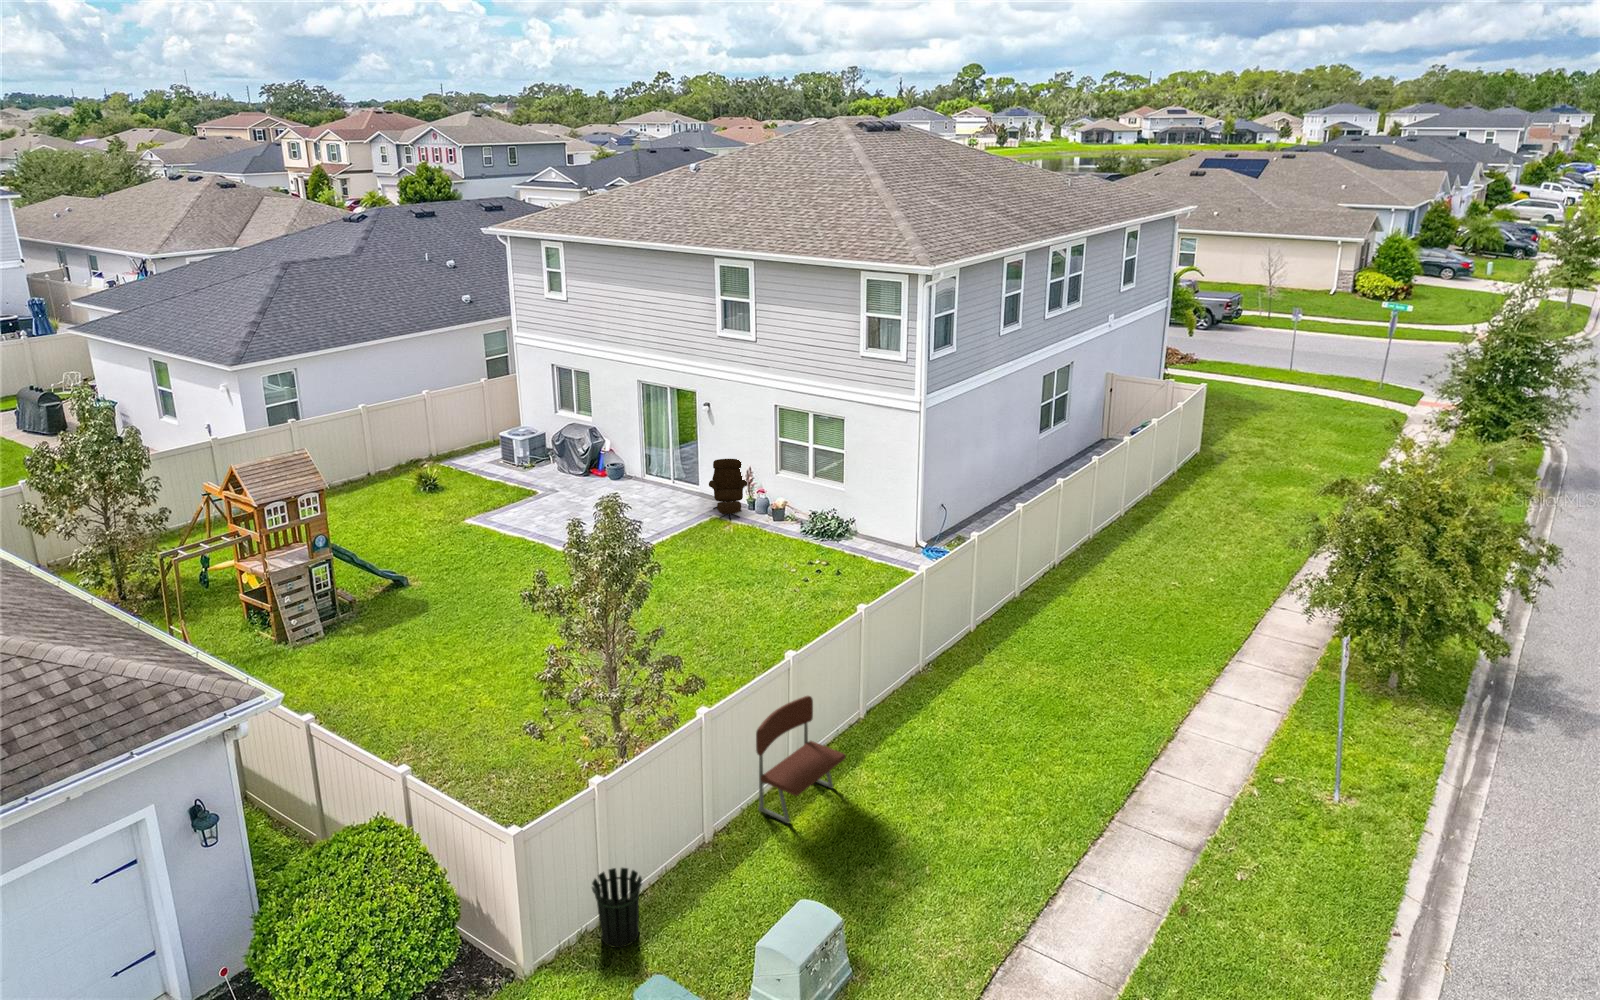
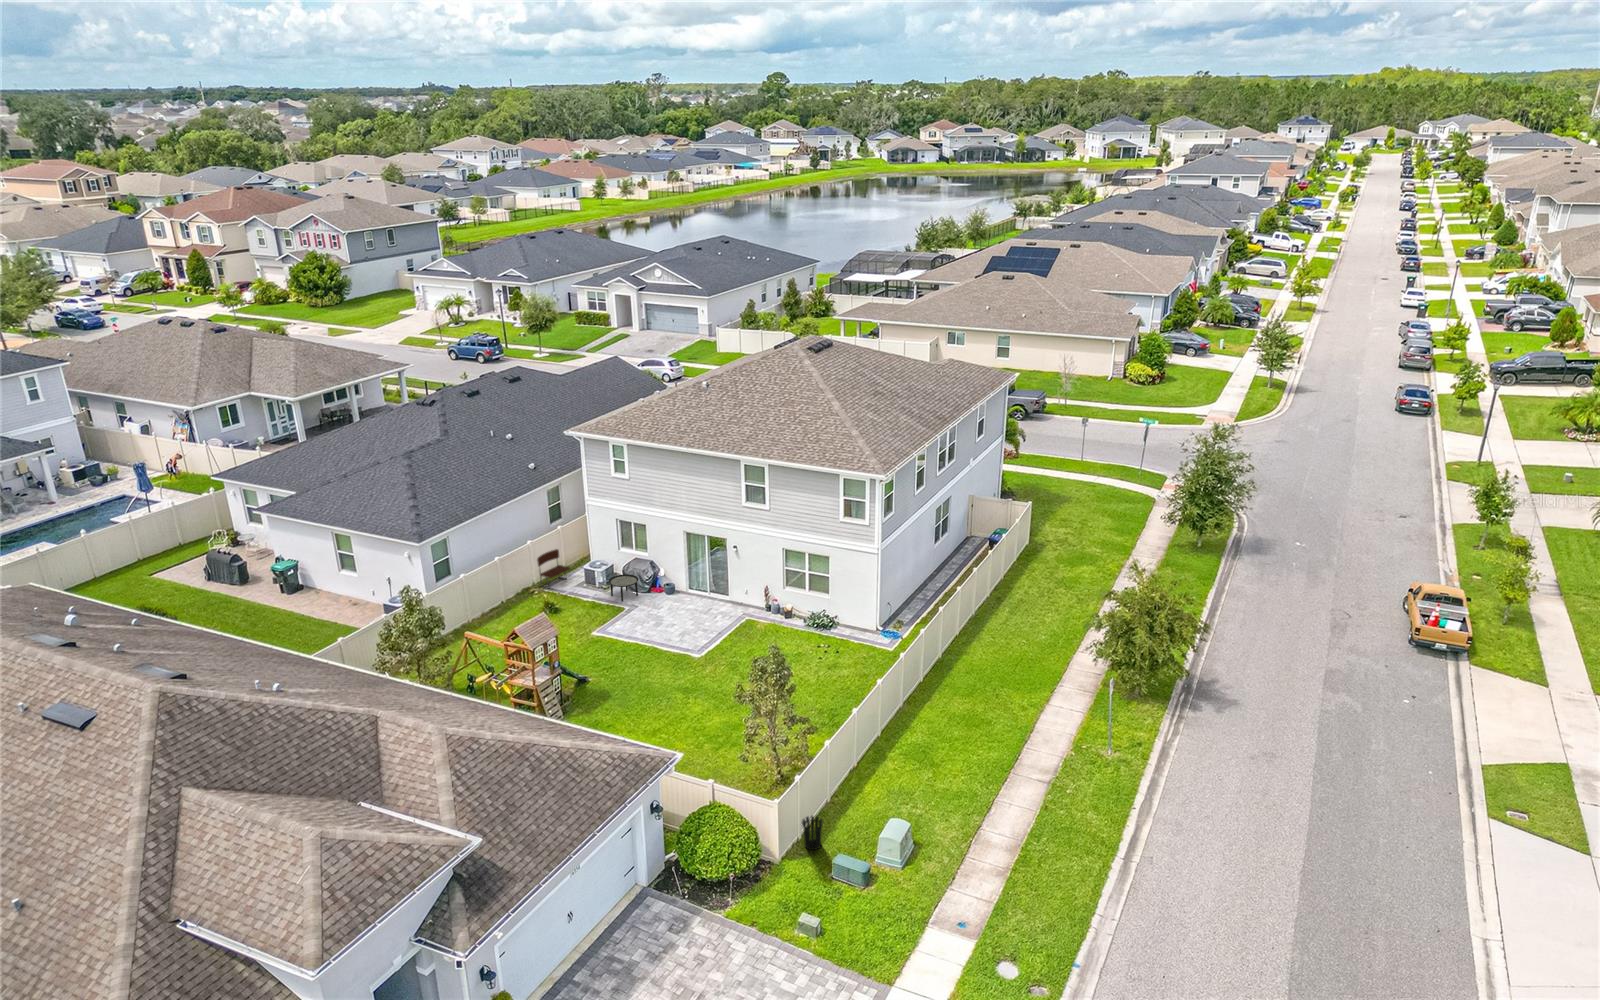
round table: none [522,446,568,484] -> present [609,574,638,601]
lounge chair: present [709,459,747,520] -> none [741,580,765,620]
bench: present [756,696,846,823] -> present [537,549,570,588]

